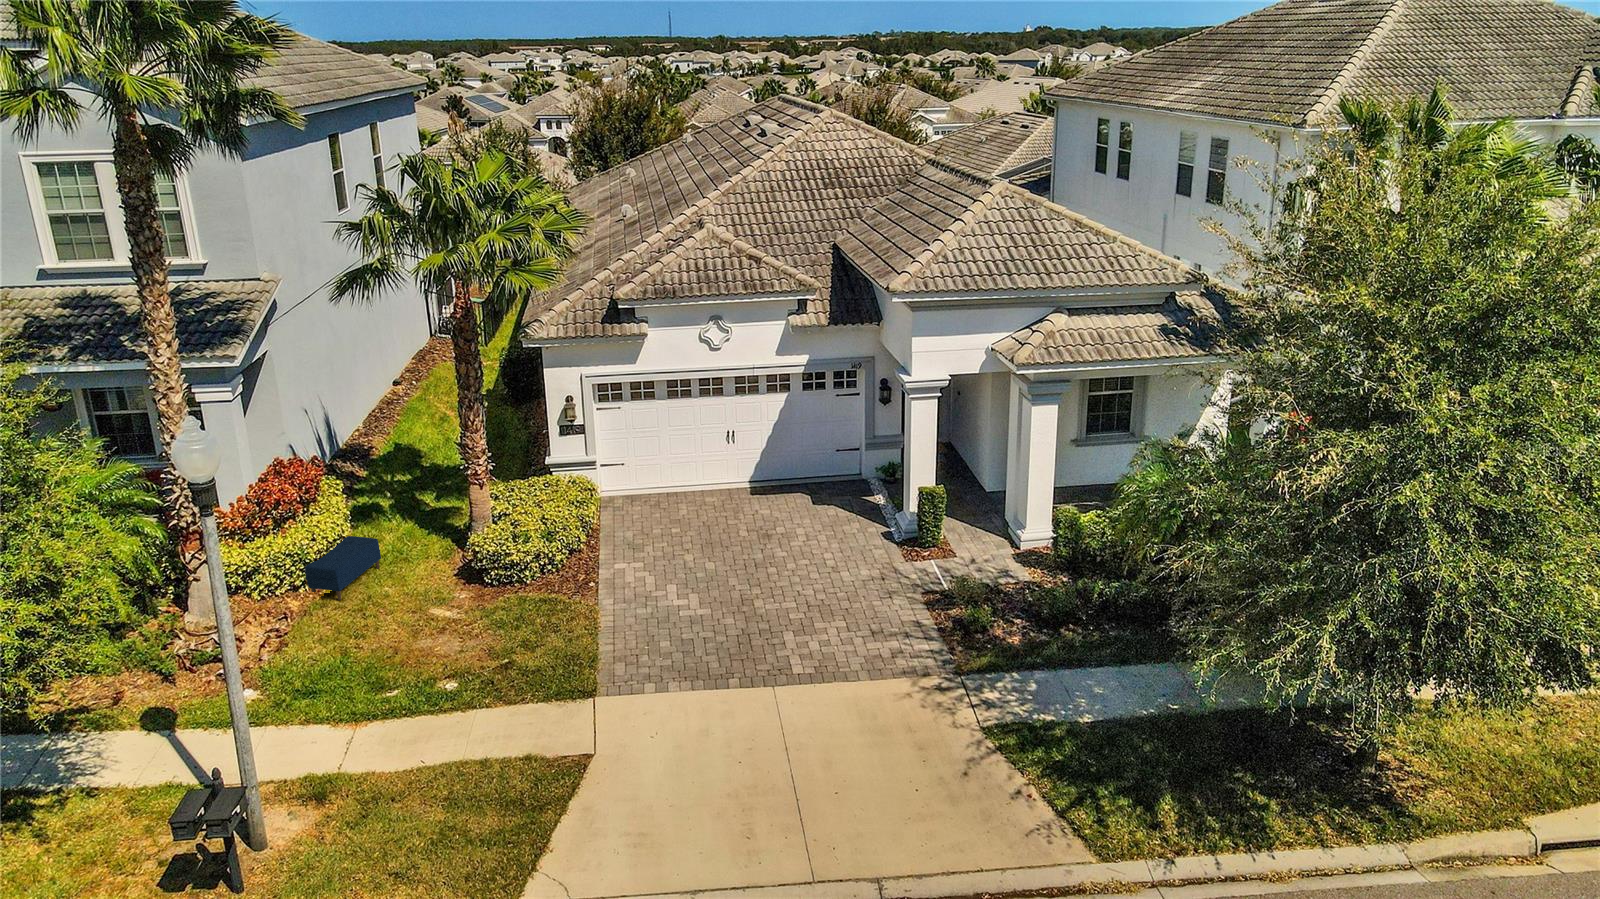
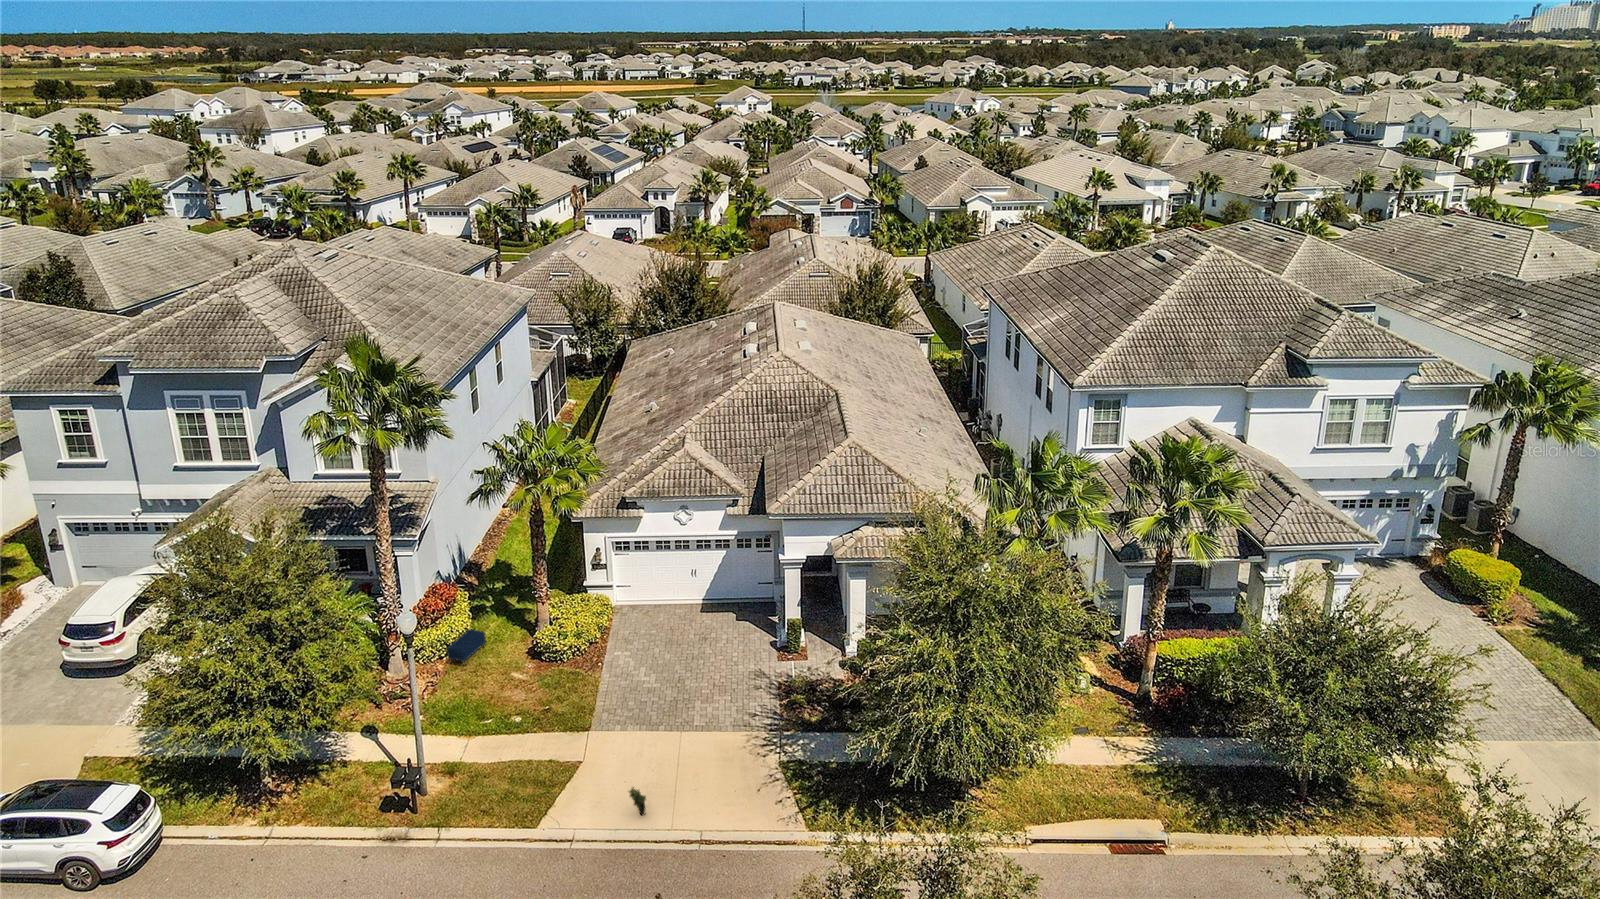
potted plant: none [719,798,760,860] -> present [629,787,646,815]

